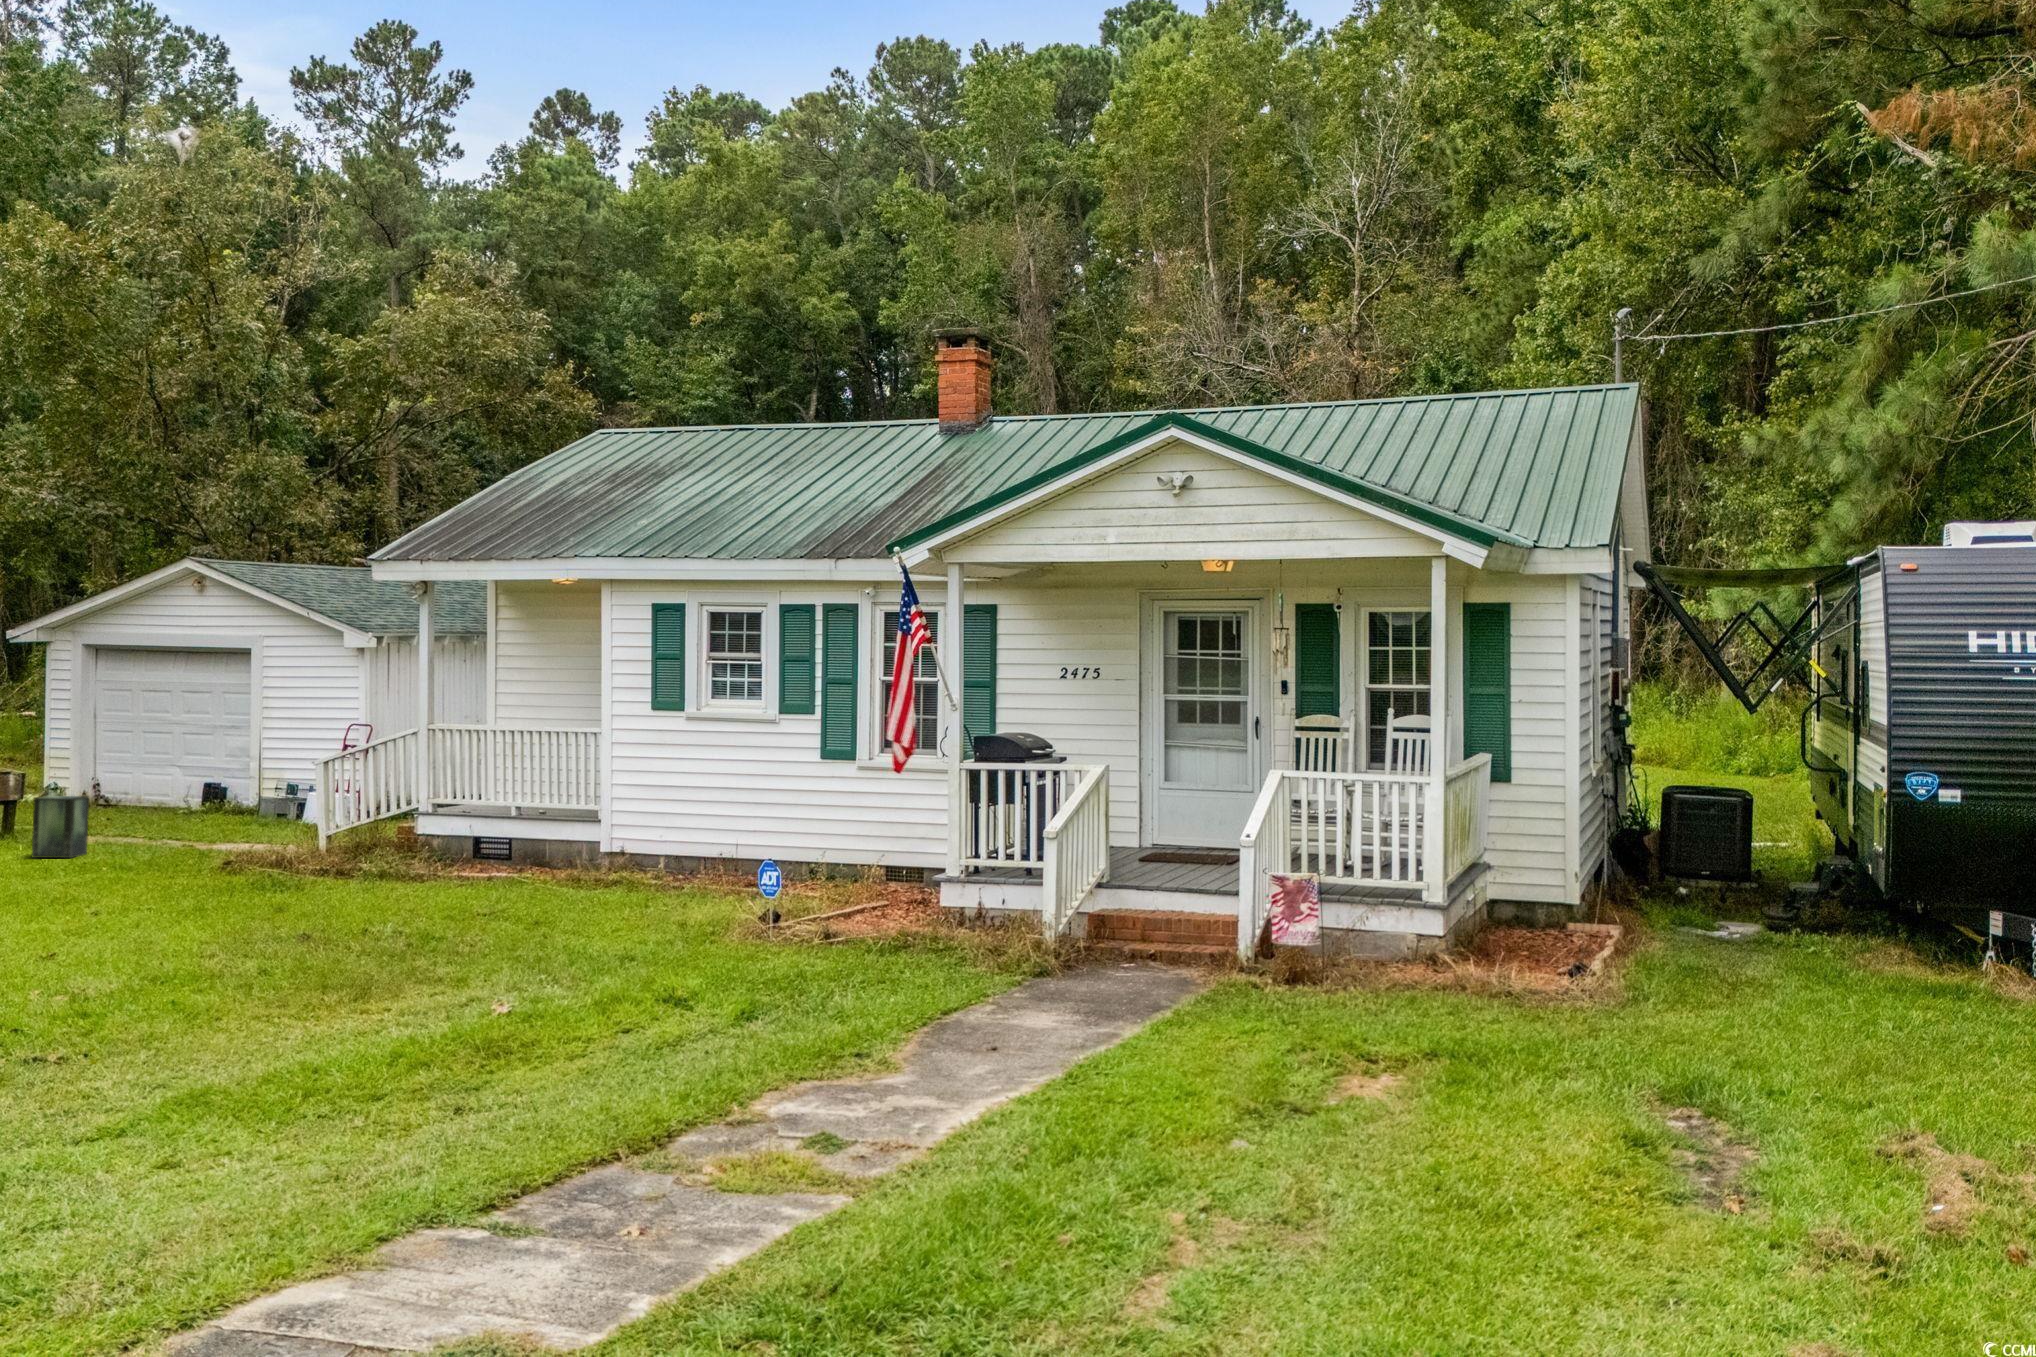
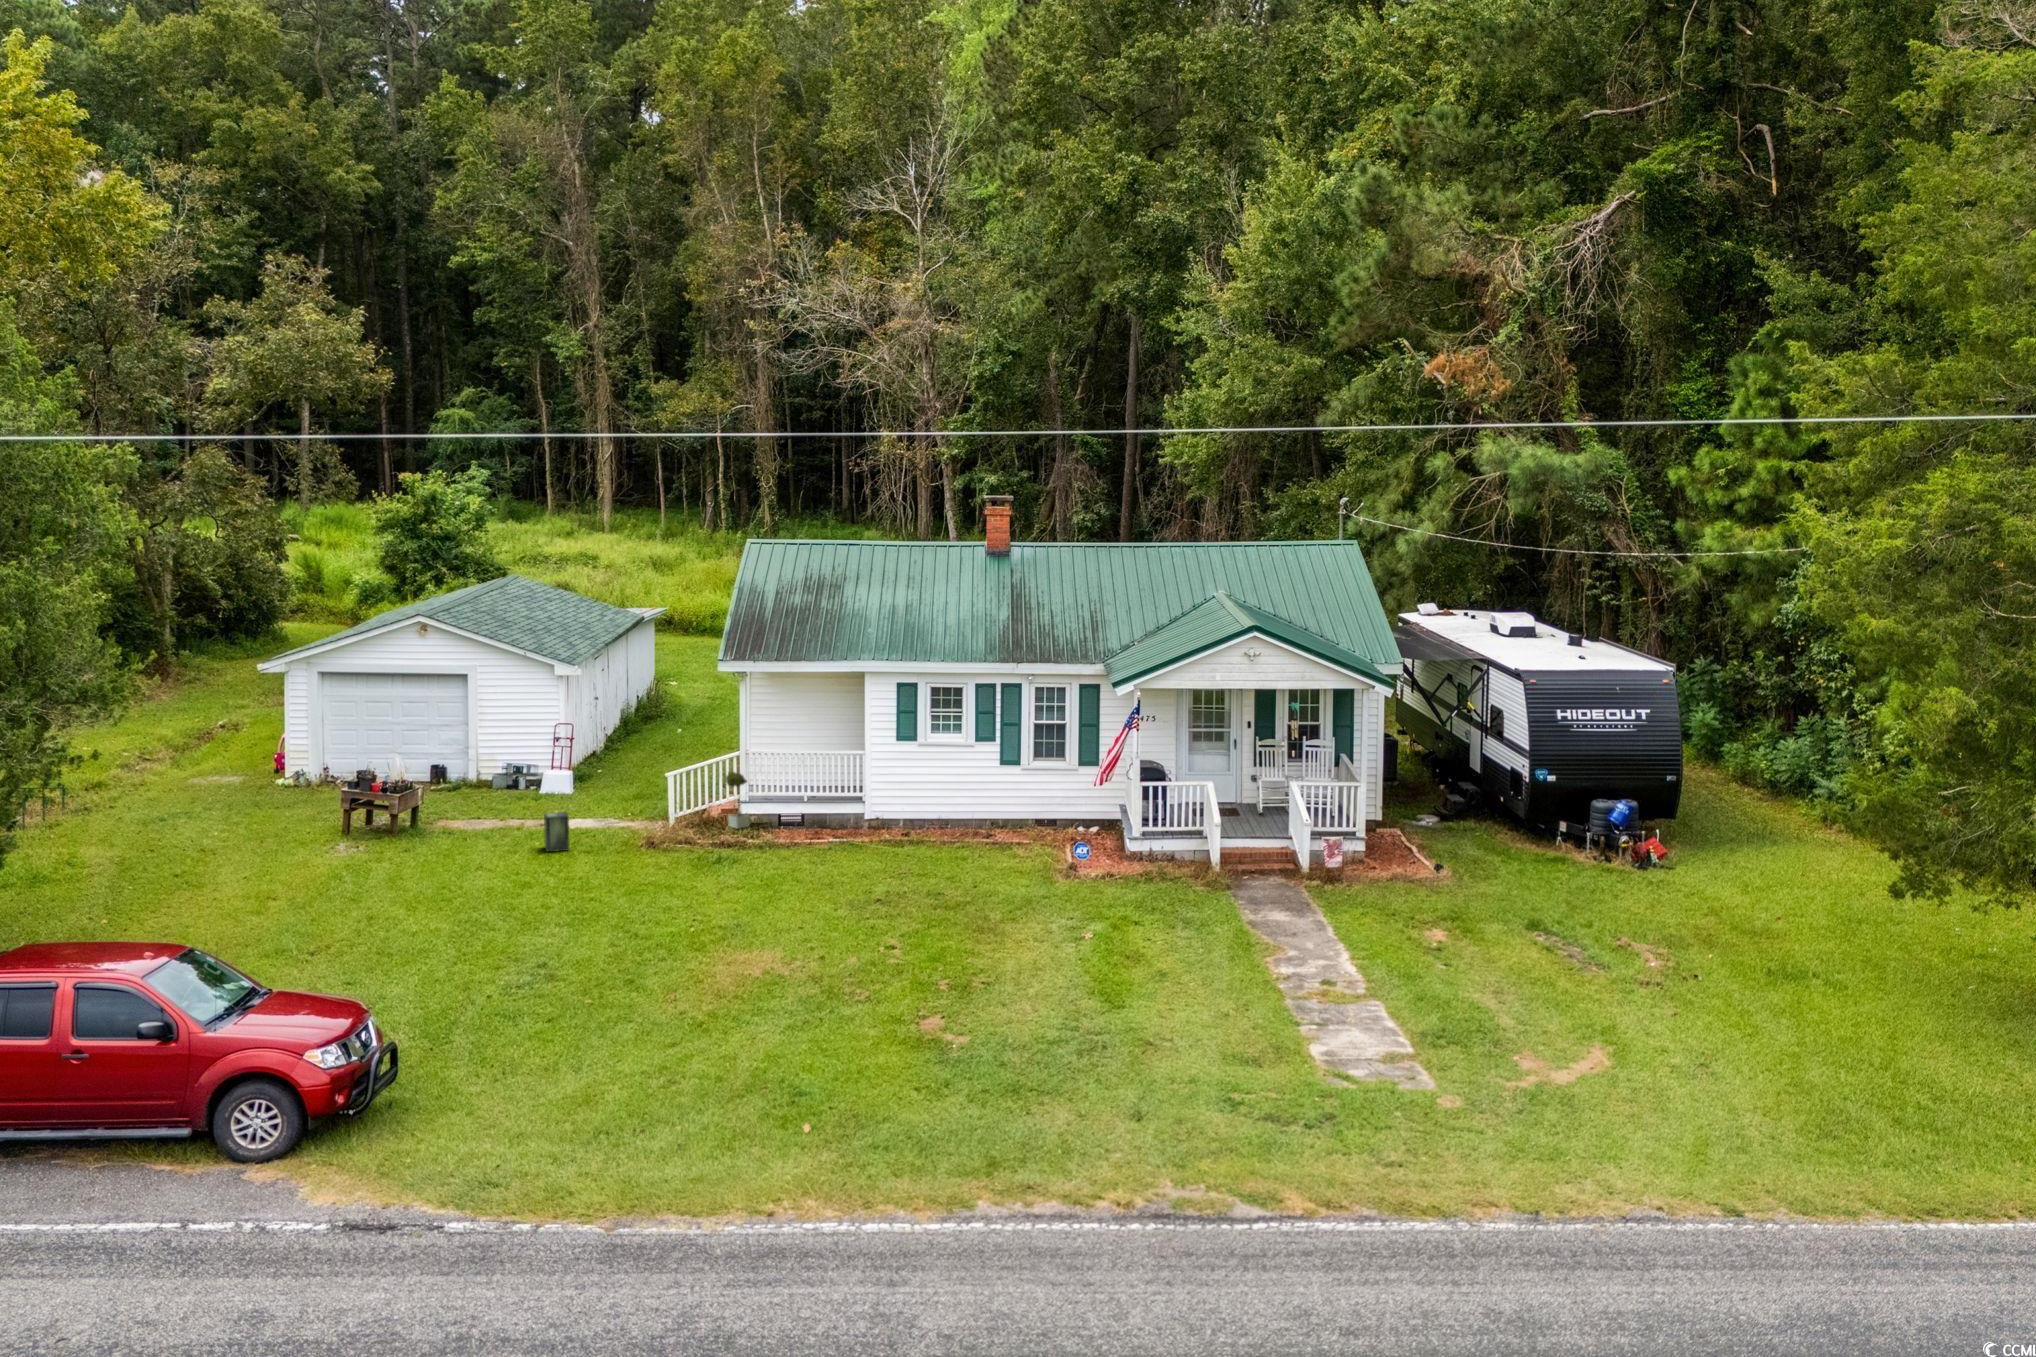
potted tree: none [380,755,424,853] -> present [726,772,750,829]

